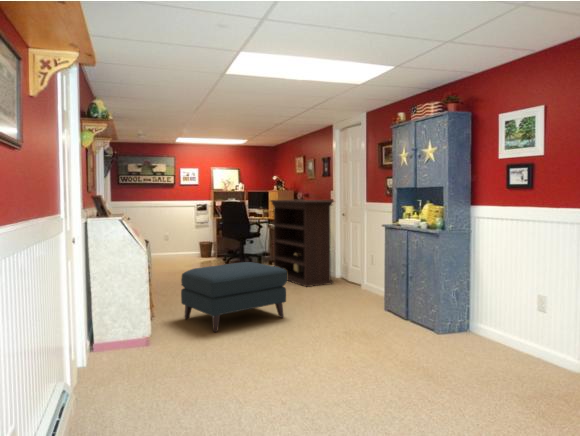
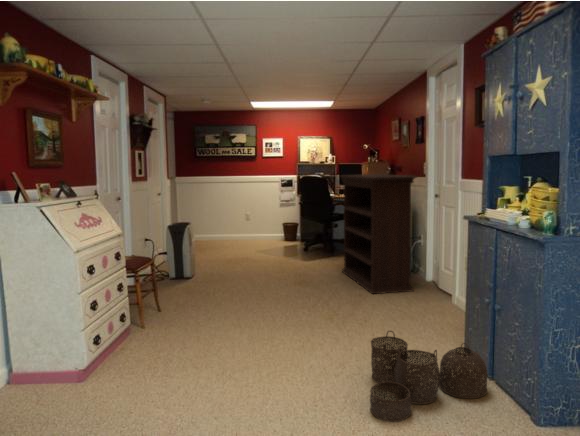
ottoman: present [181,262,287,332] -> none [165,264,304,370]
woven basket: none [339,295,407,340] -> present [370,331,488,422]

